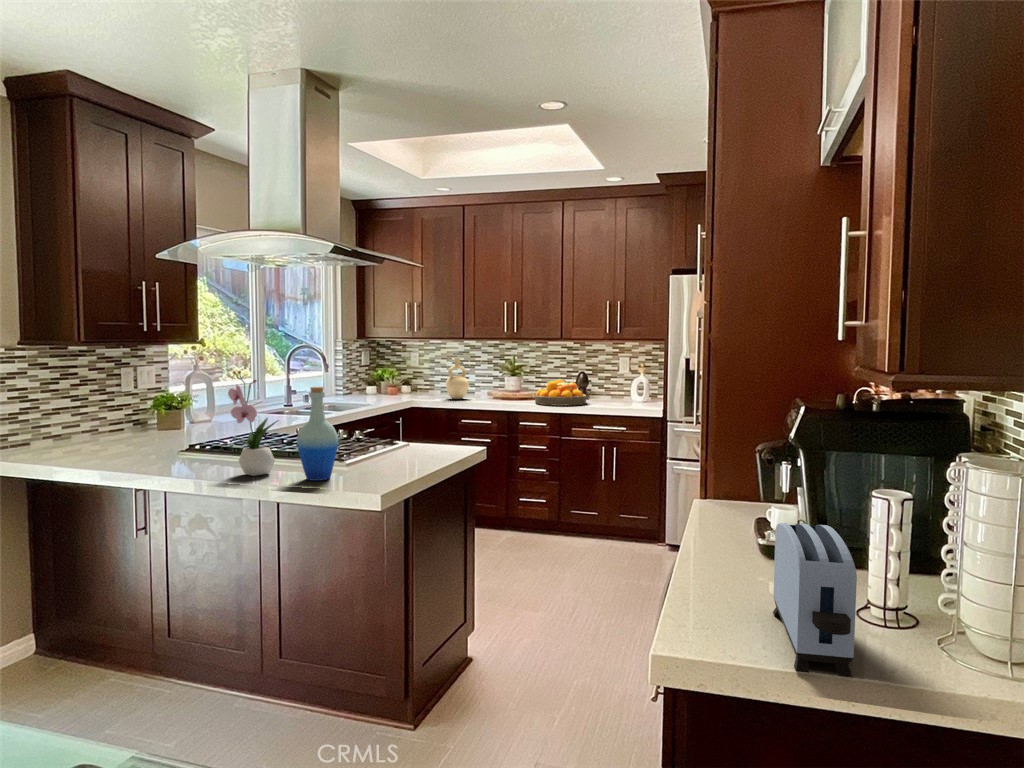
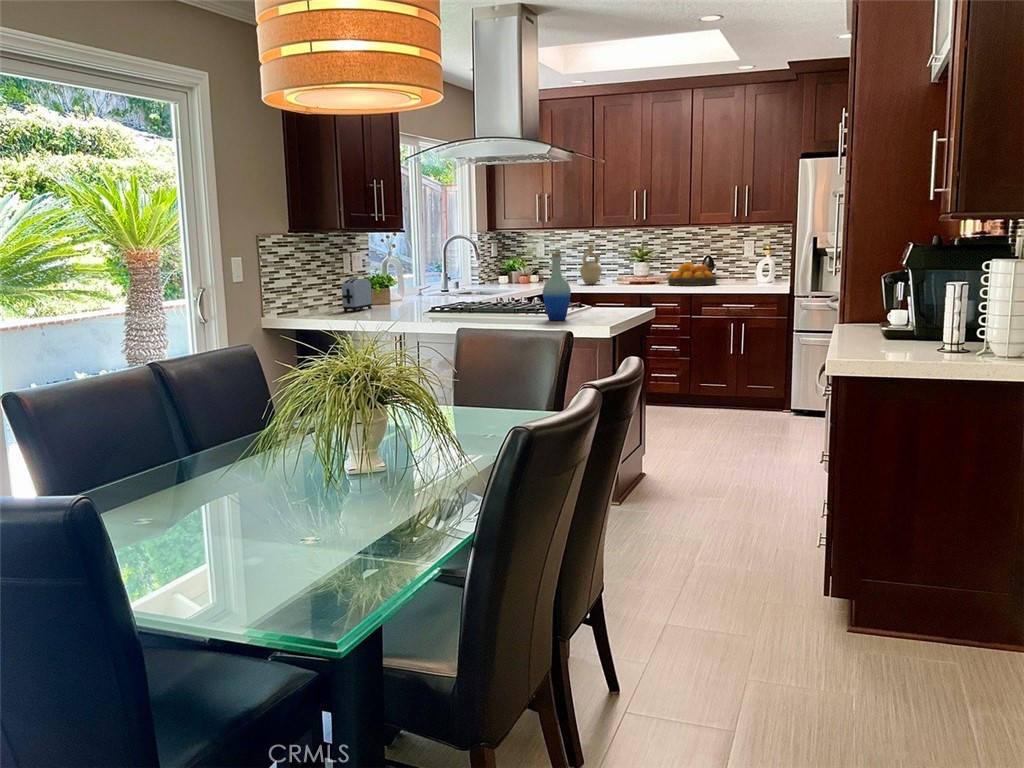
flower arrangement: present [228,371,278,476] -> none [489,244,524,320]
toaster: present [773,523,857,677] -> present [342,279,372,312]

